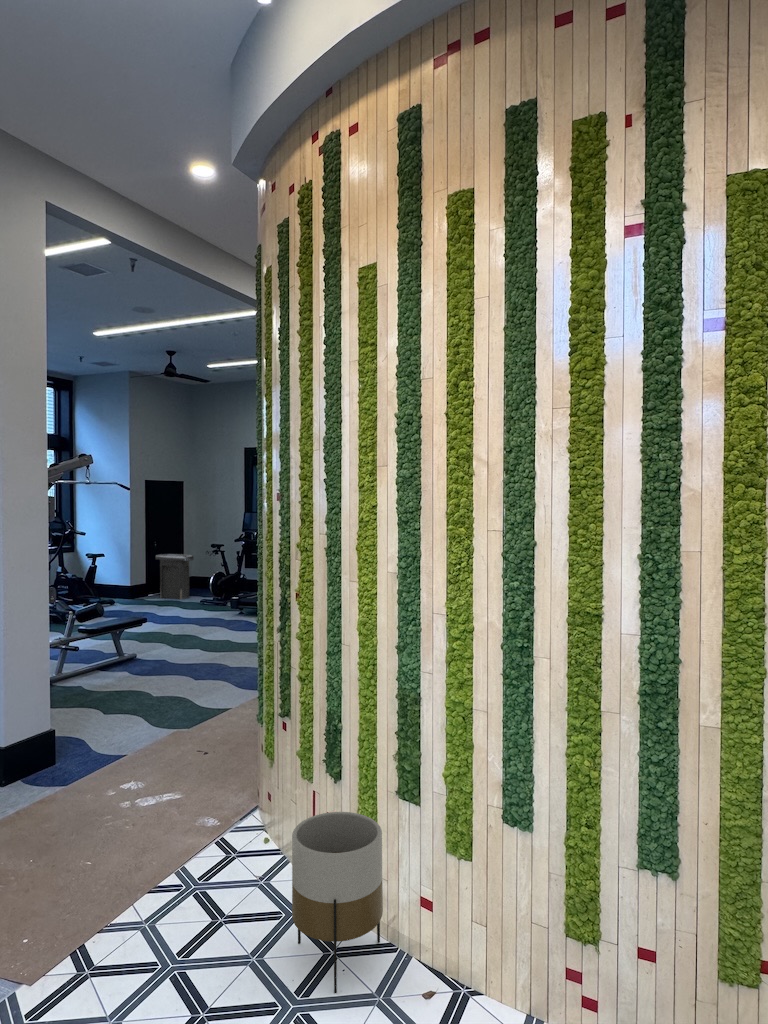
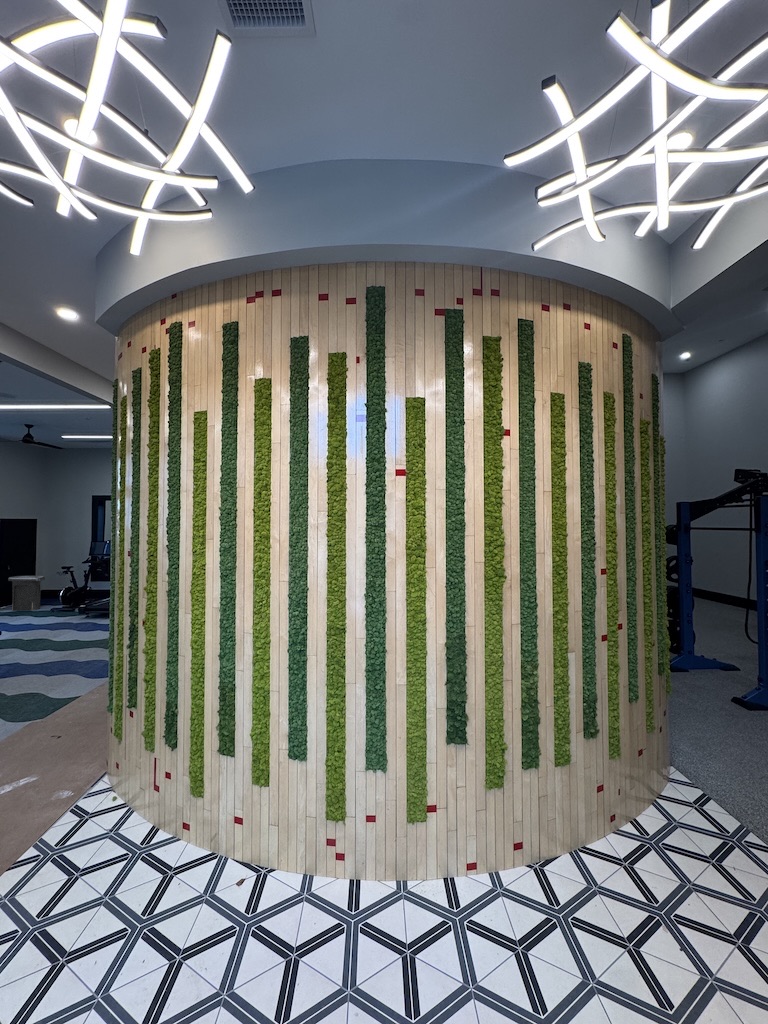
planter: present [292,812,383,993] -> none [140,771,208,904]

